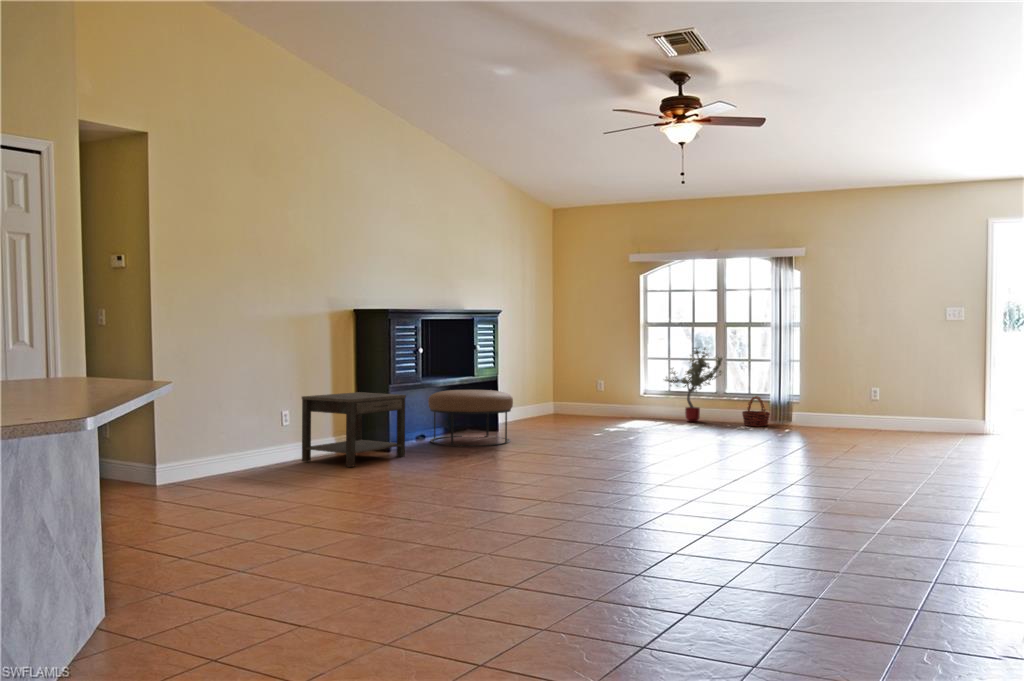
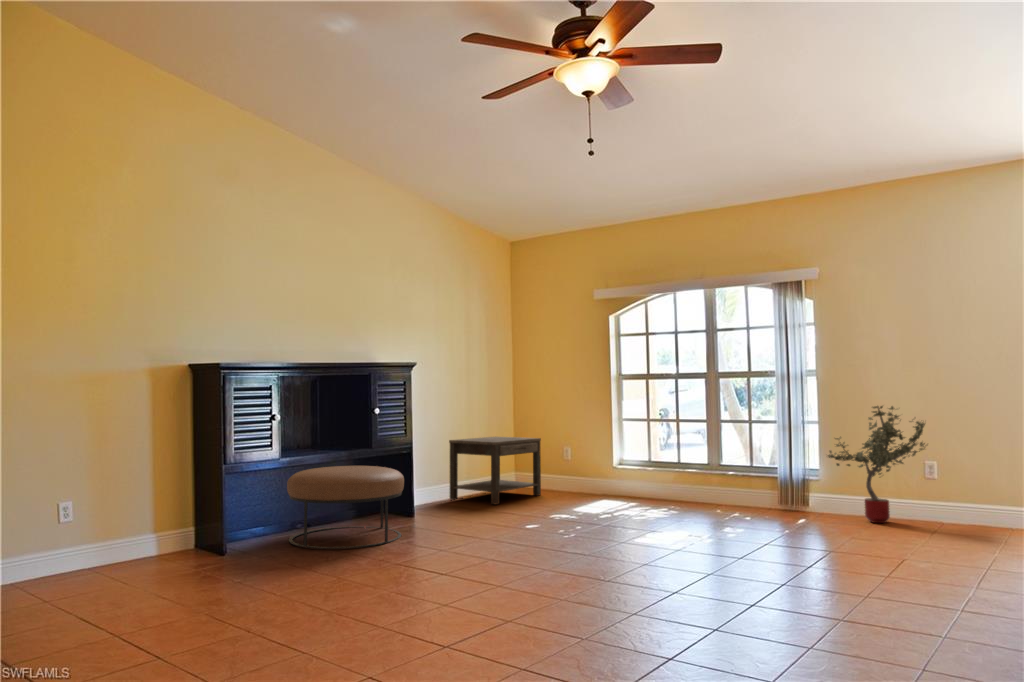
potted tree: present [665,348,722,422] -> present [828,406,925,523]
side table: present [302,392,406,467] -> present [449,437,541,504]
basket: present [742,396,770,426] -> none [739,471,778,513]

